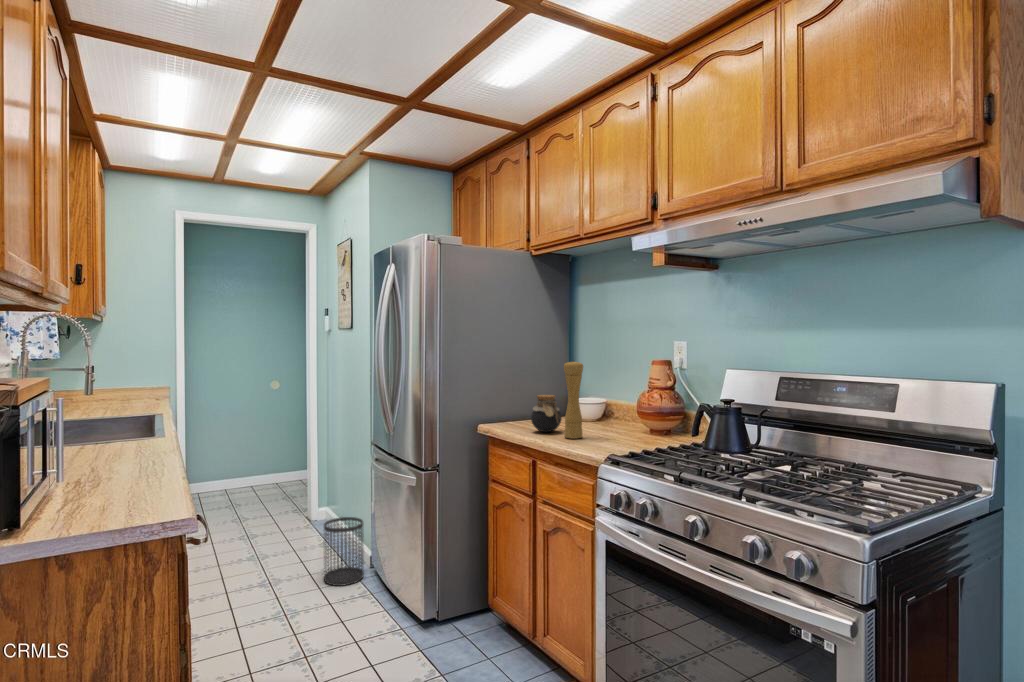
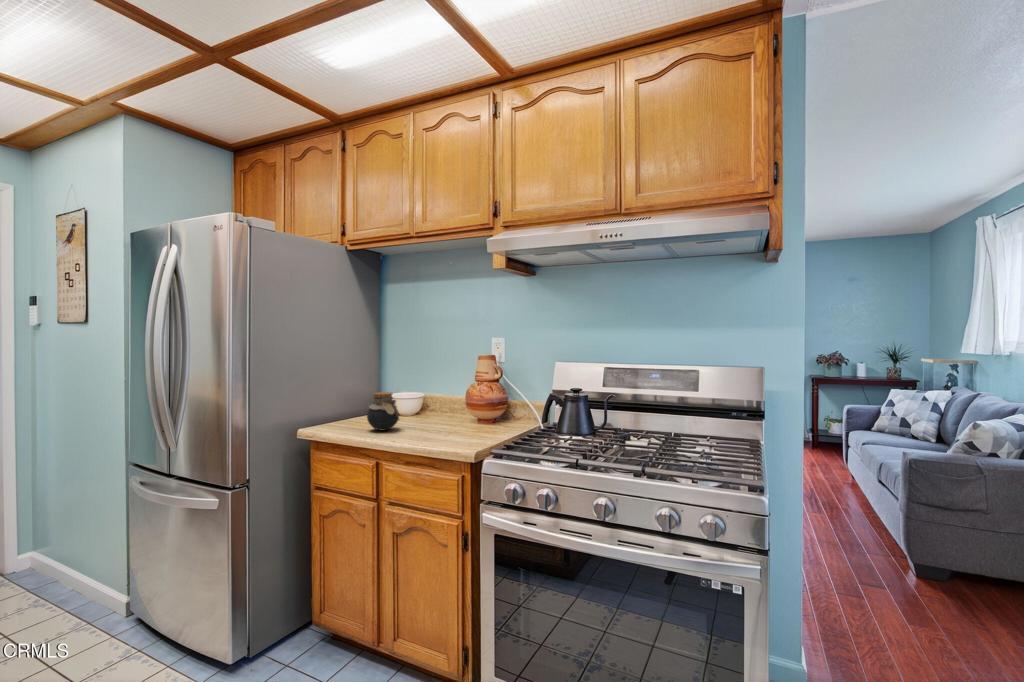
pepper mill: present [564,361,583,439] -> none [410,357,430,435]
wastebasket: present [324,517,364,586] -> none [54,557,118,652]

